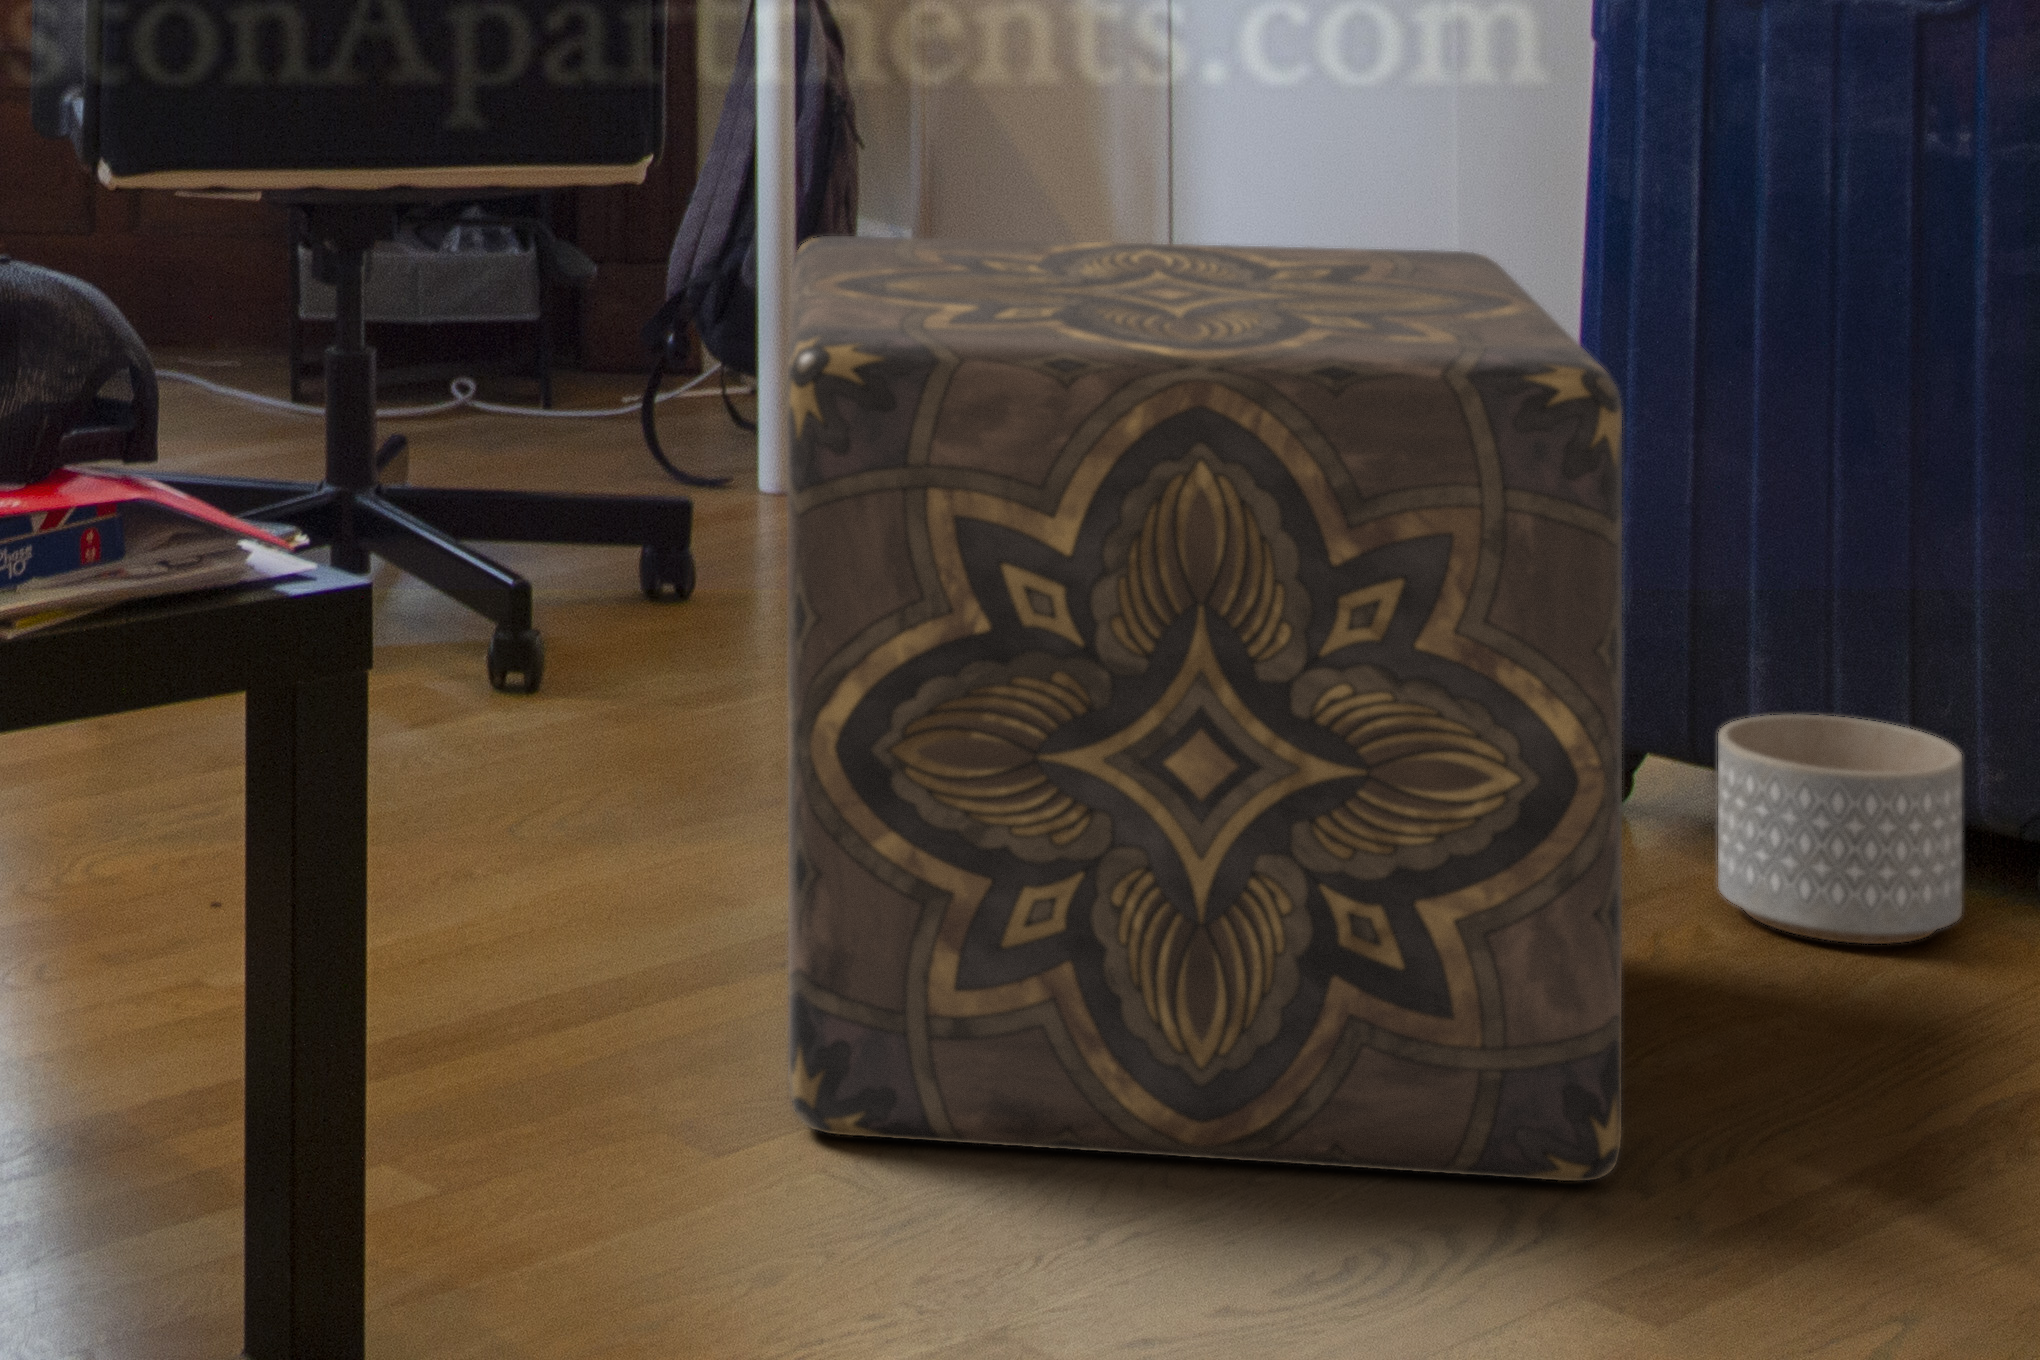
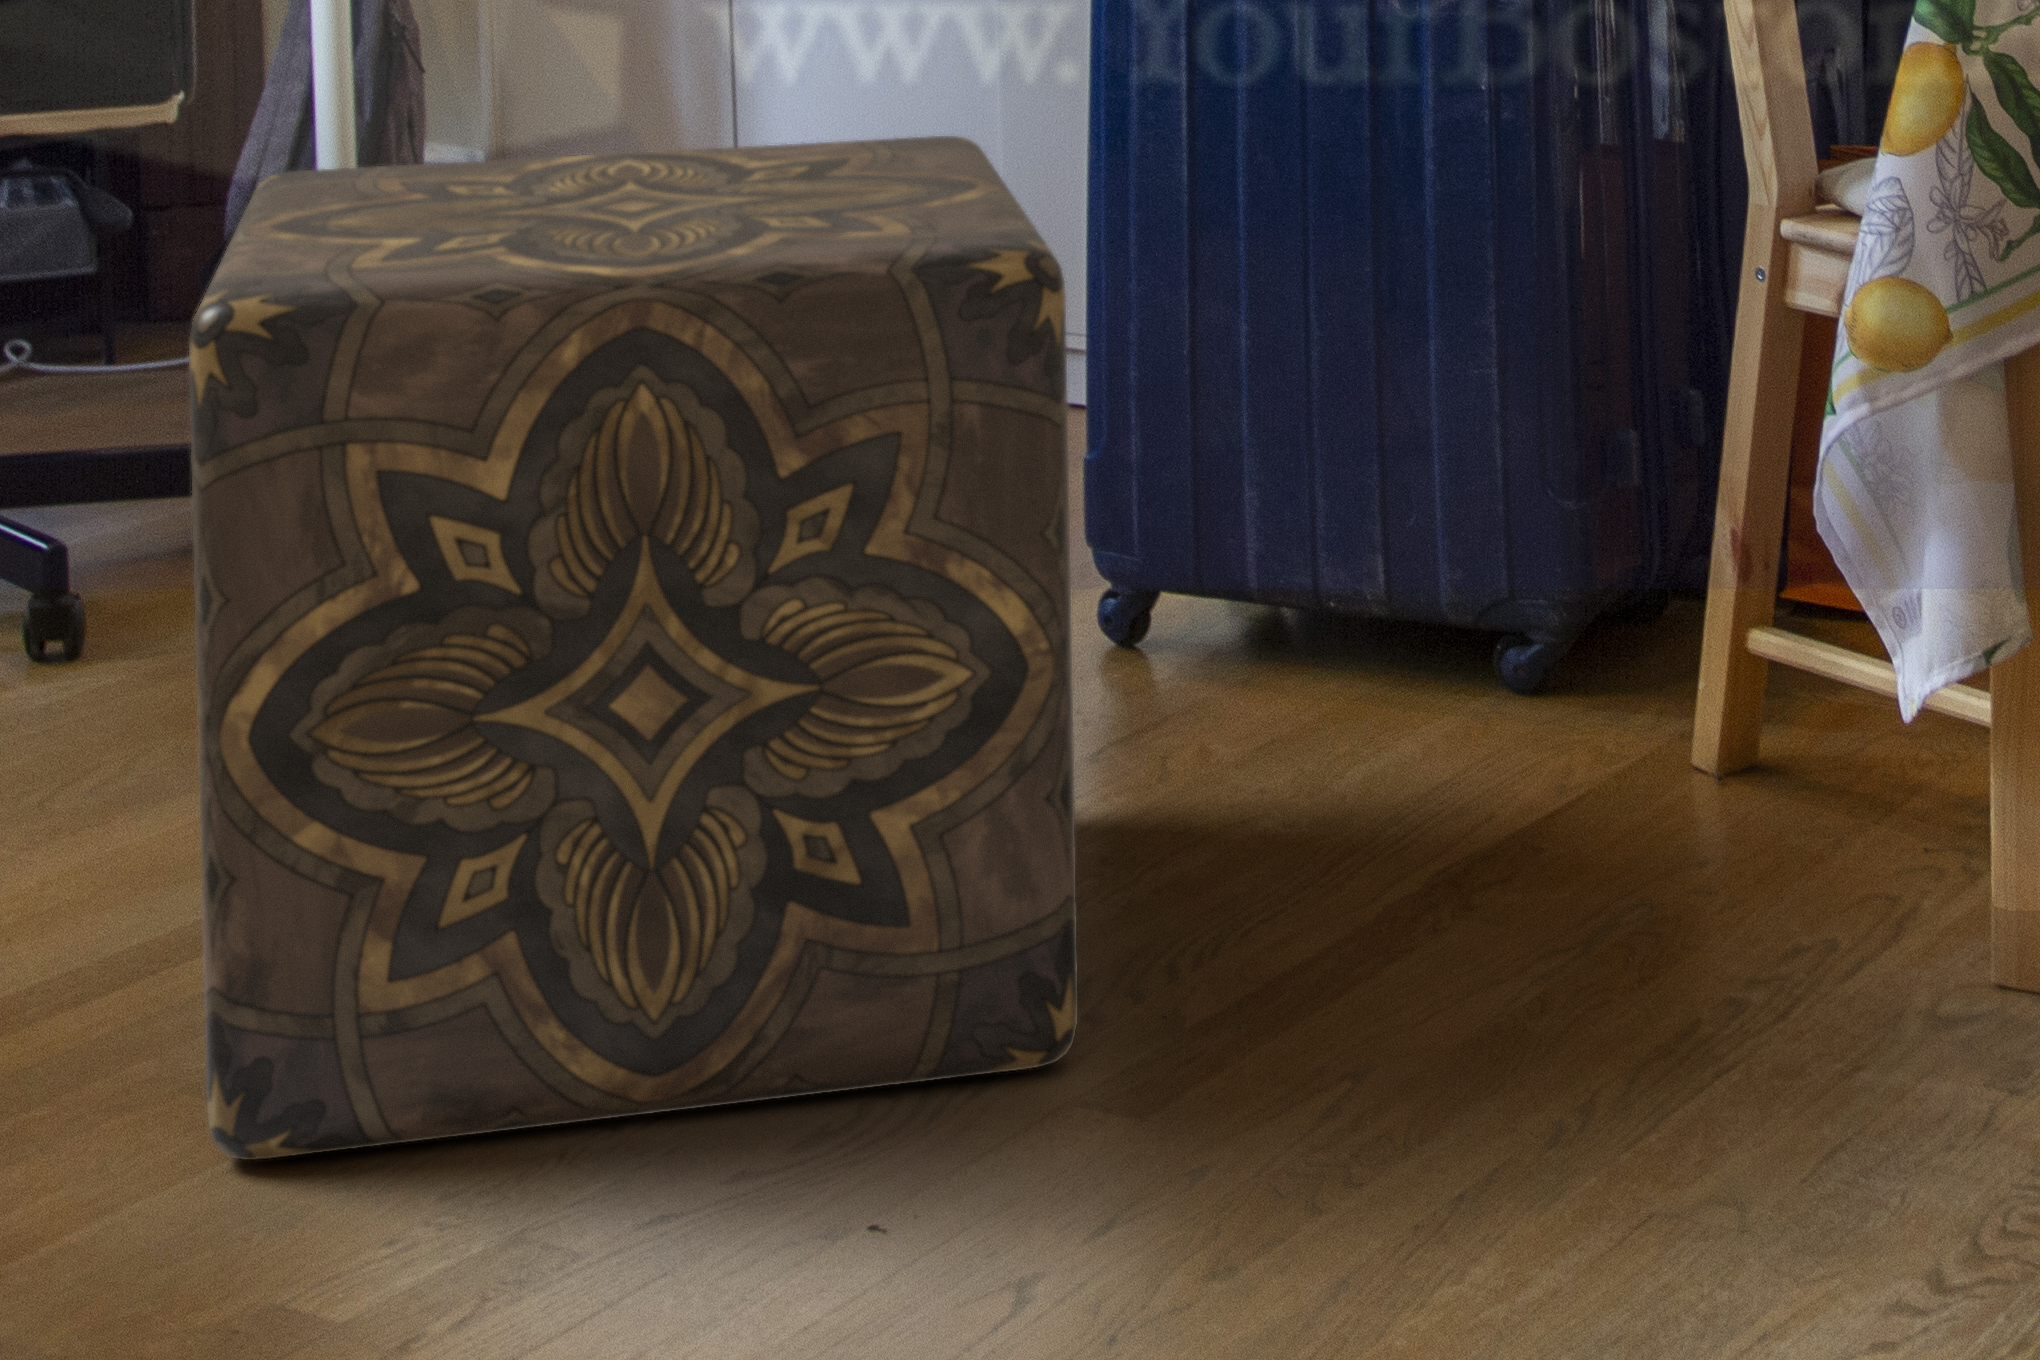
planter: present [1718,715,1962,944] -> none [1201,546,1417,764]

